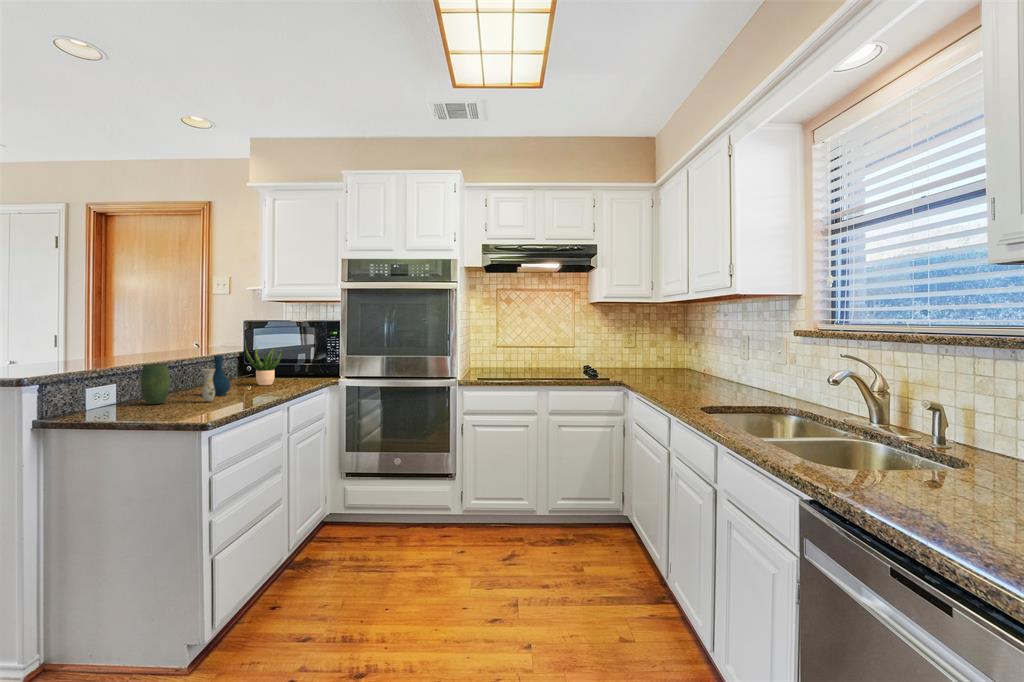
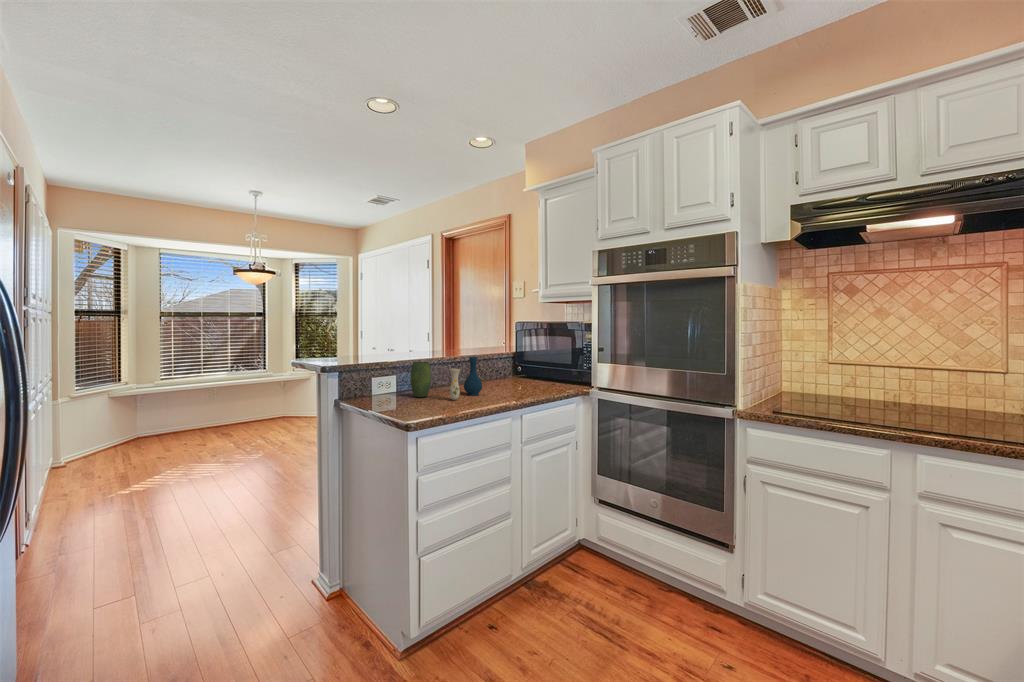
potted plant: present [245,341,283,385] -> none [507,343,538,389]

